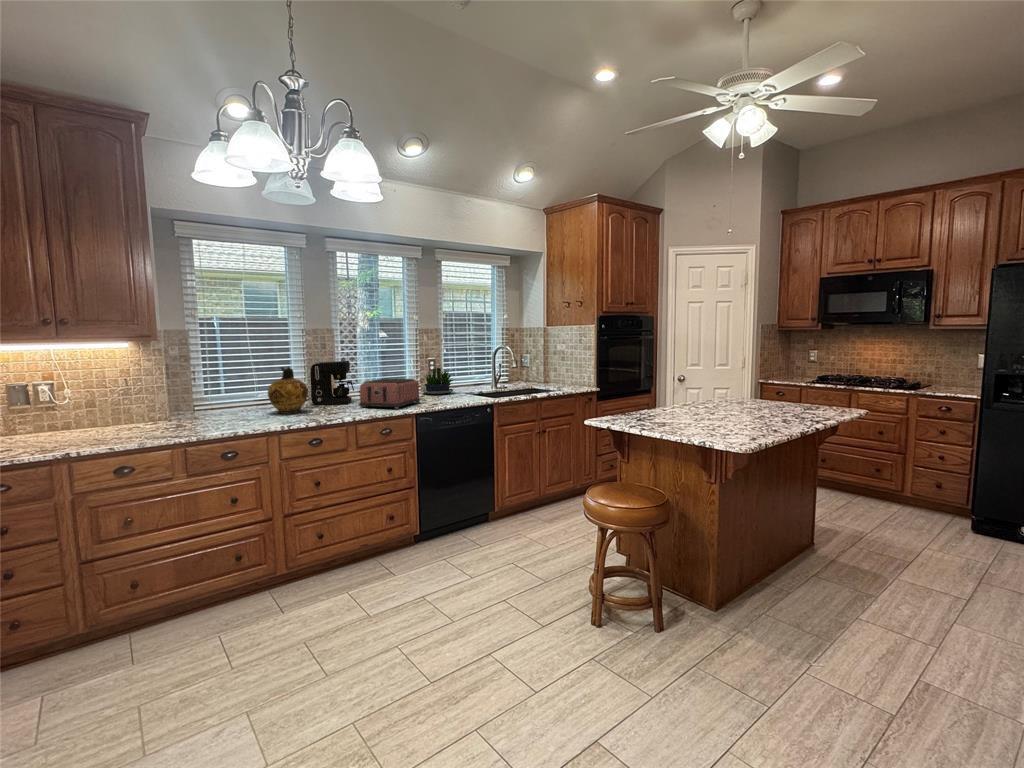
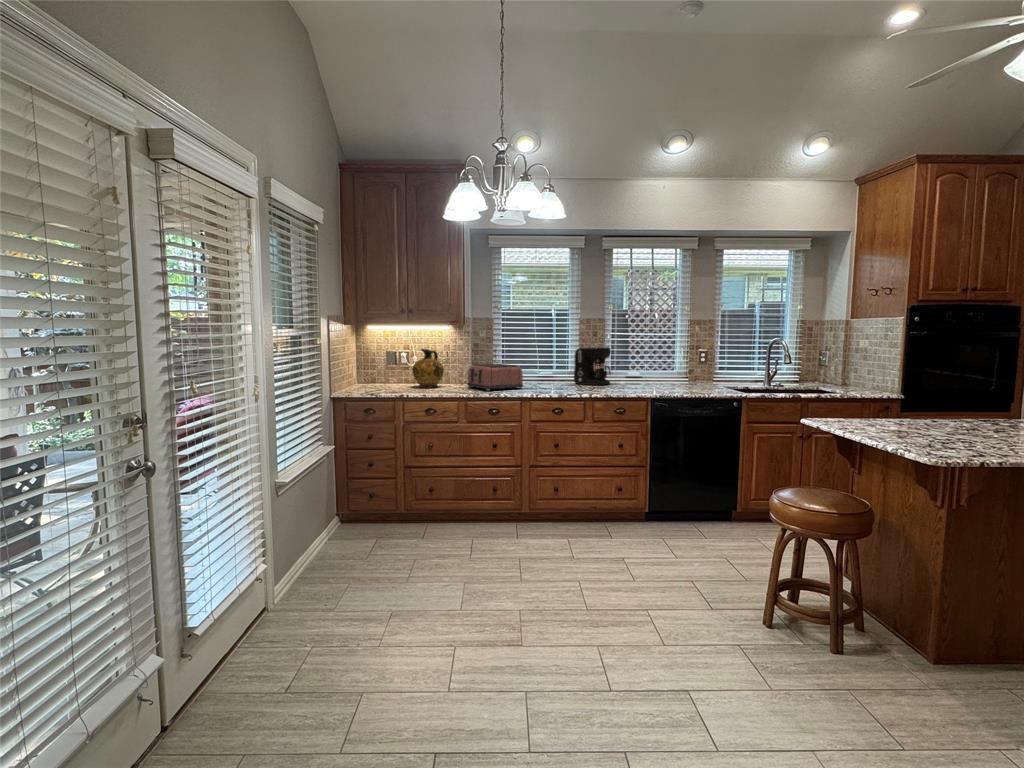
ceramic jug: present [268,367,308,414] -> present [412,349,444,388]
potted plant: present [422,368,453,394] -> none [681,359,721,385]
toaster: present [359,378,420,409] -> present [468,364,523,391]

